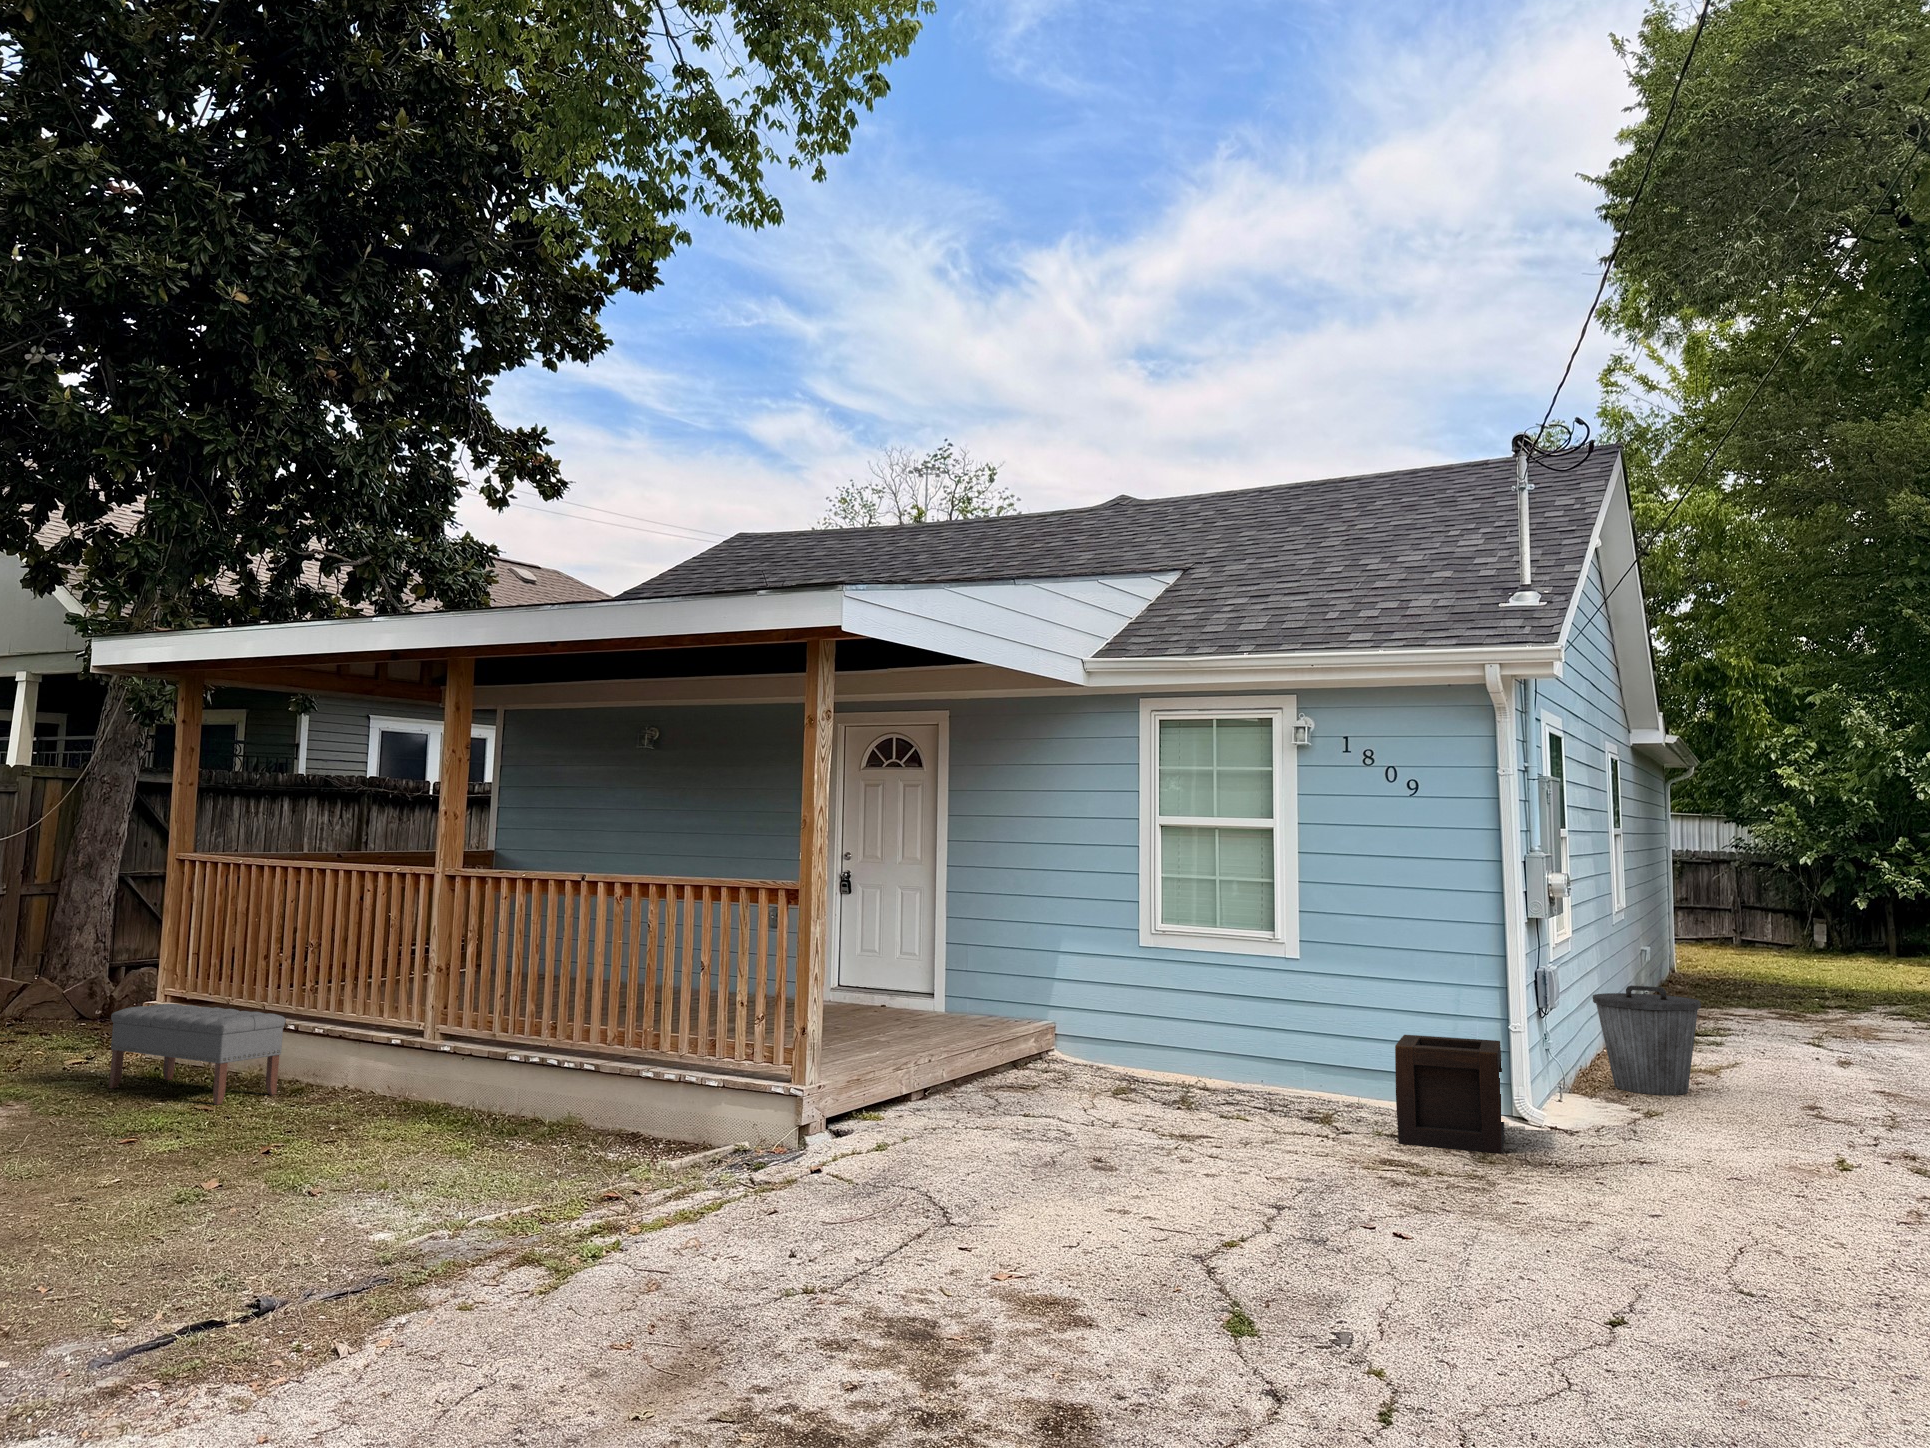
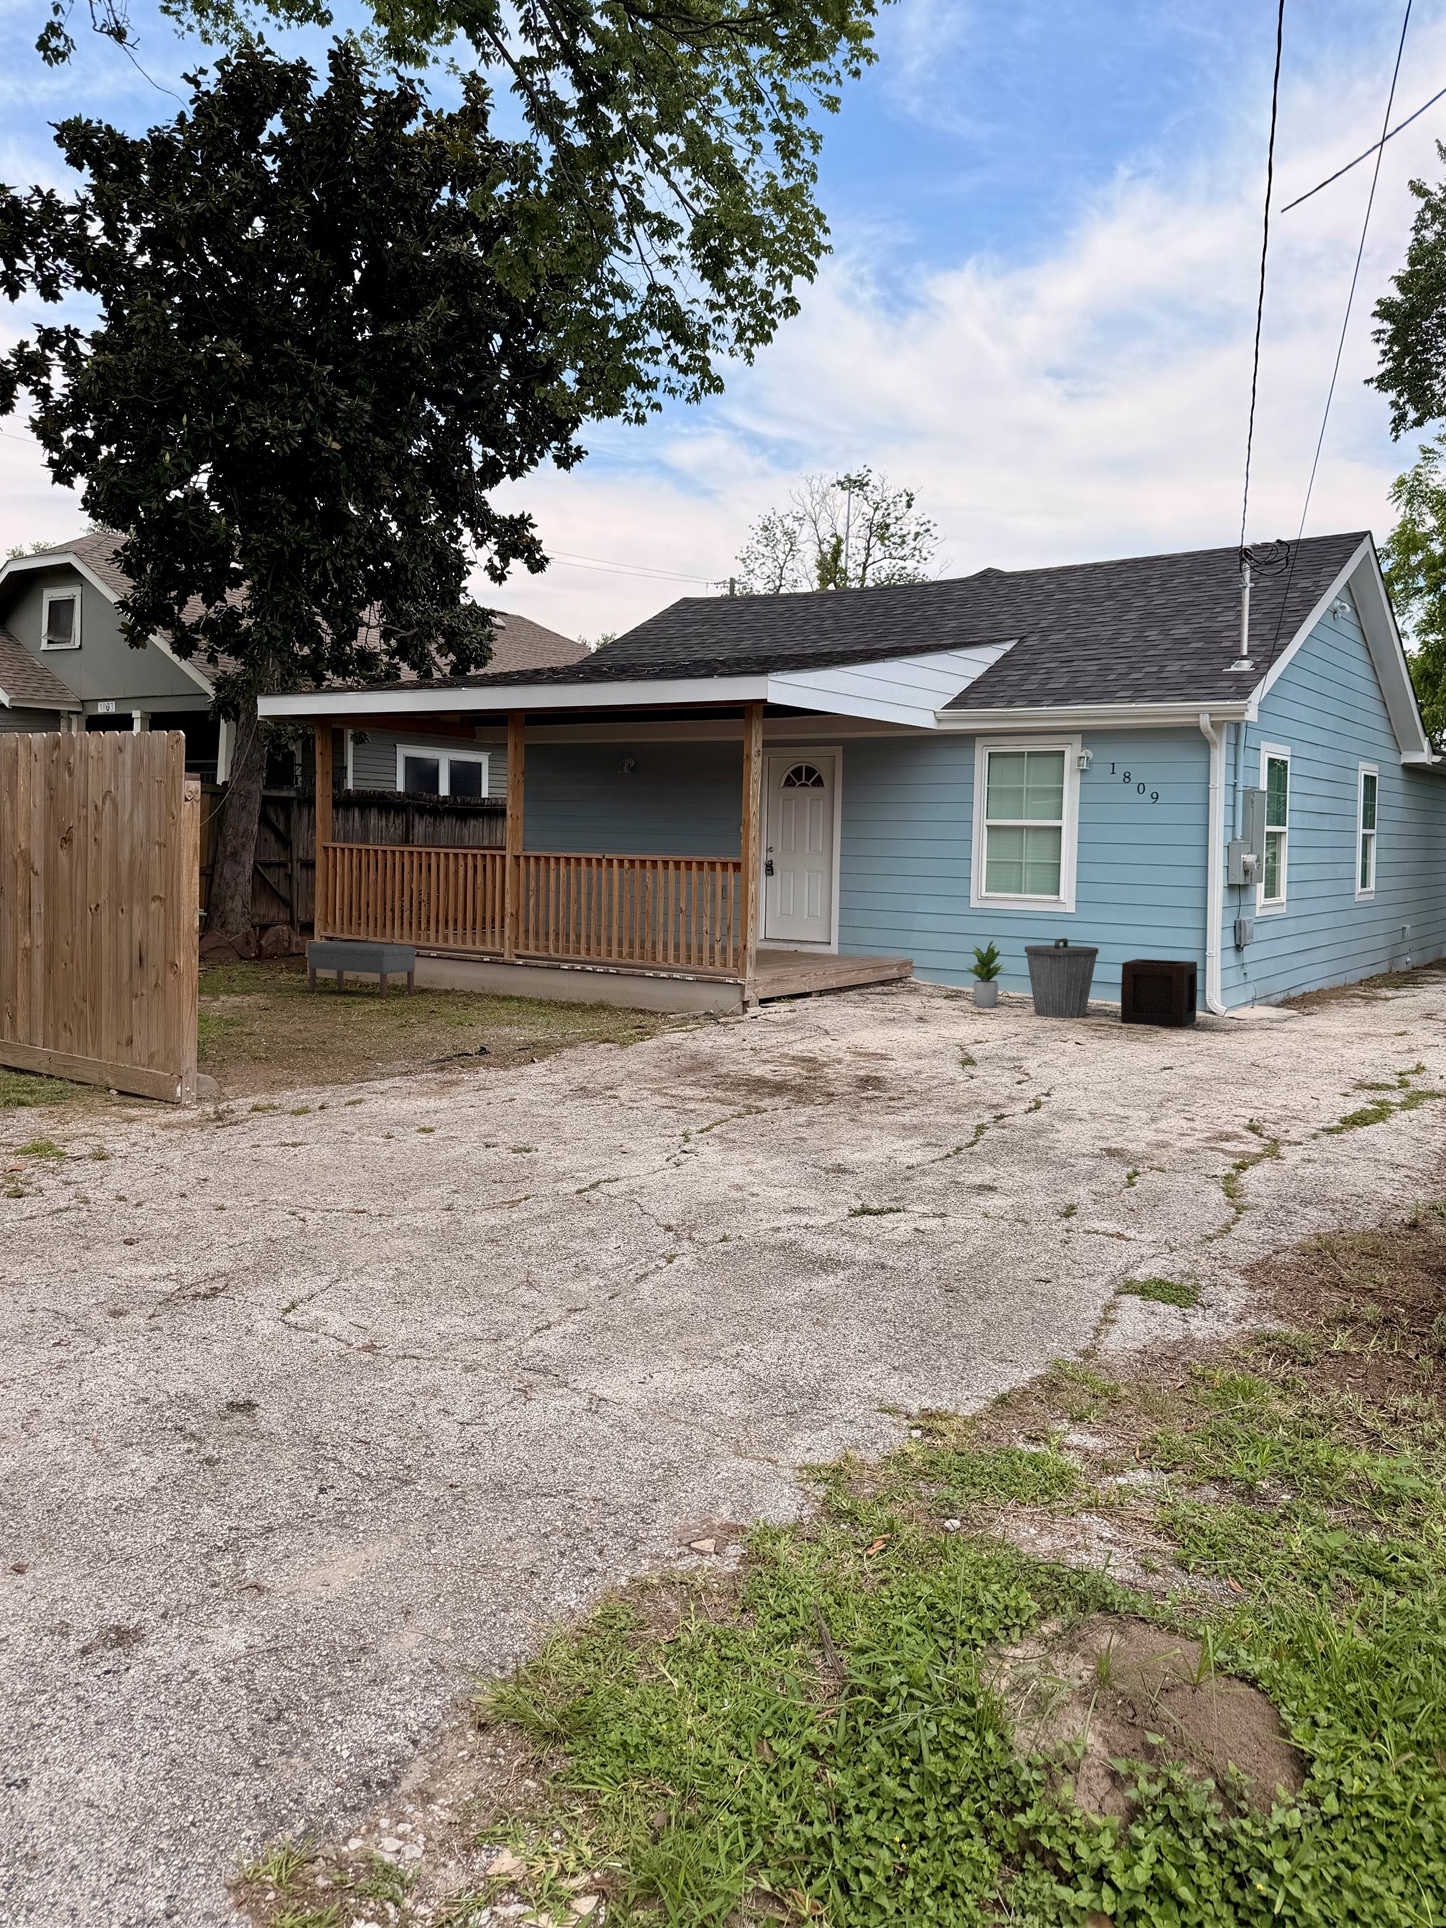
trash can: present [1593,985,1701,1095] -> present [1025,938,1098,1017]
potted plant: none [1139,1001,1205,1107] -> present [967,940,1008,1008]

